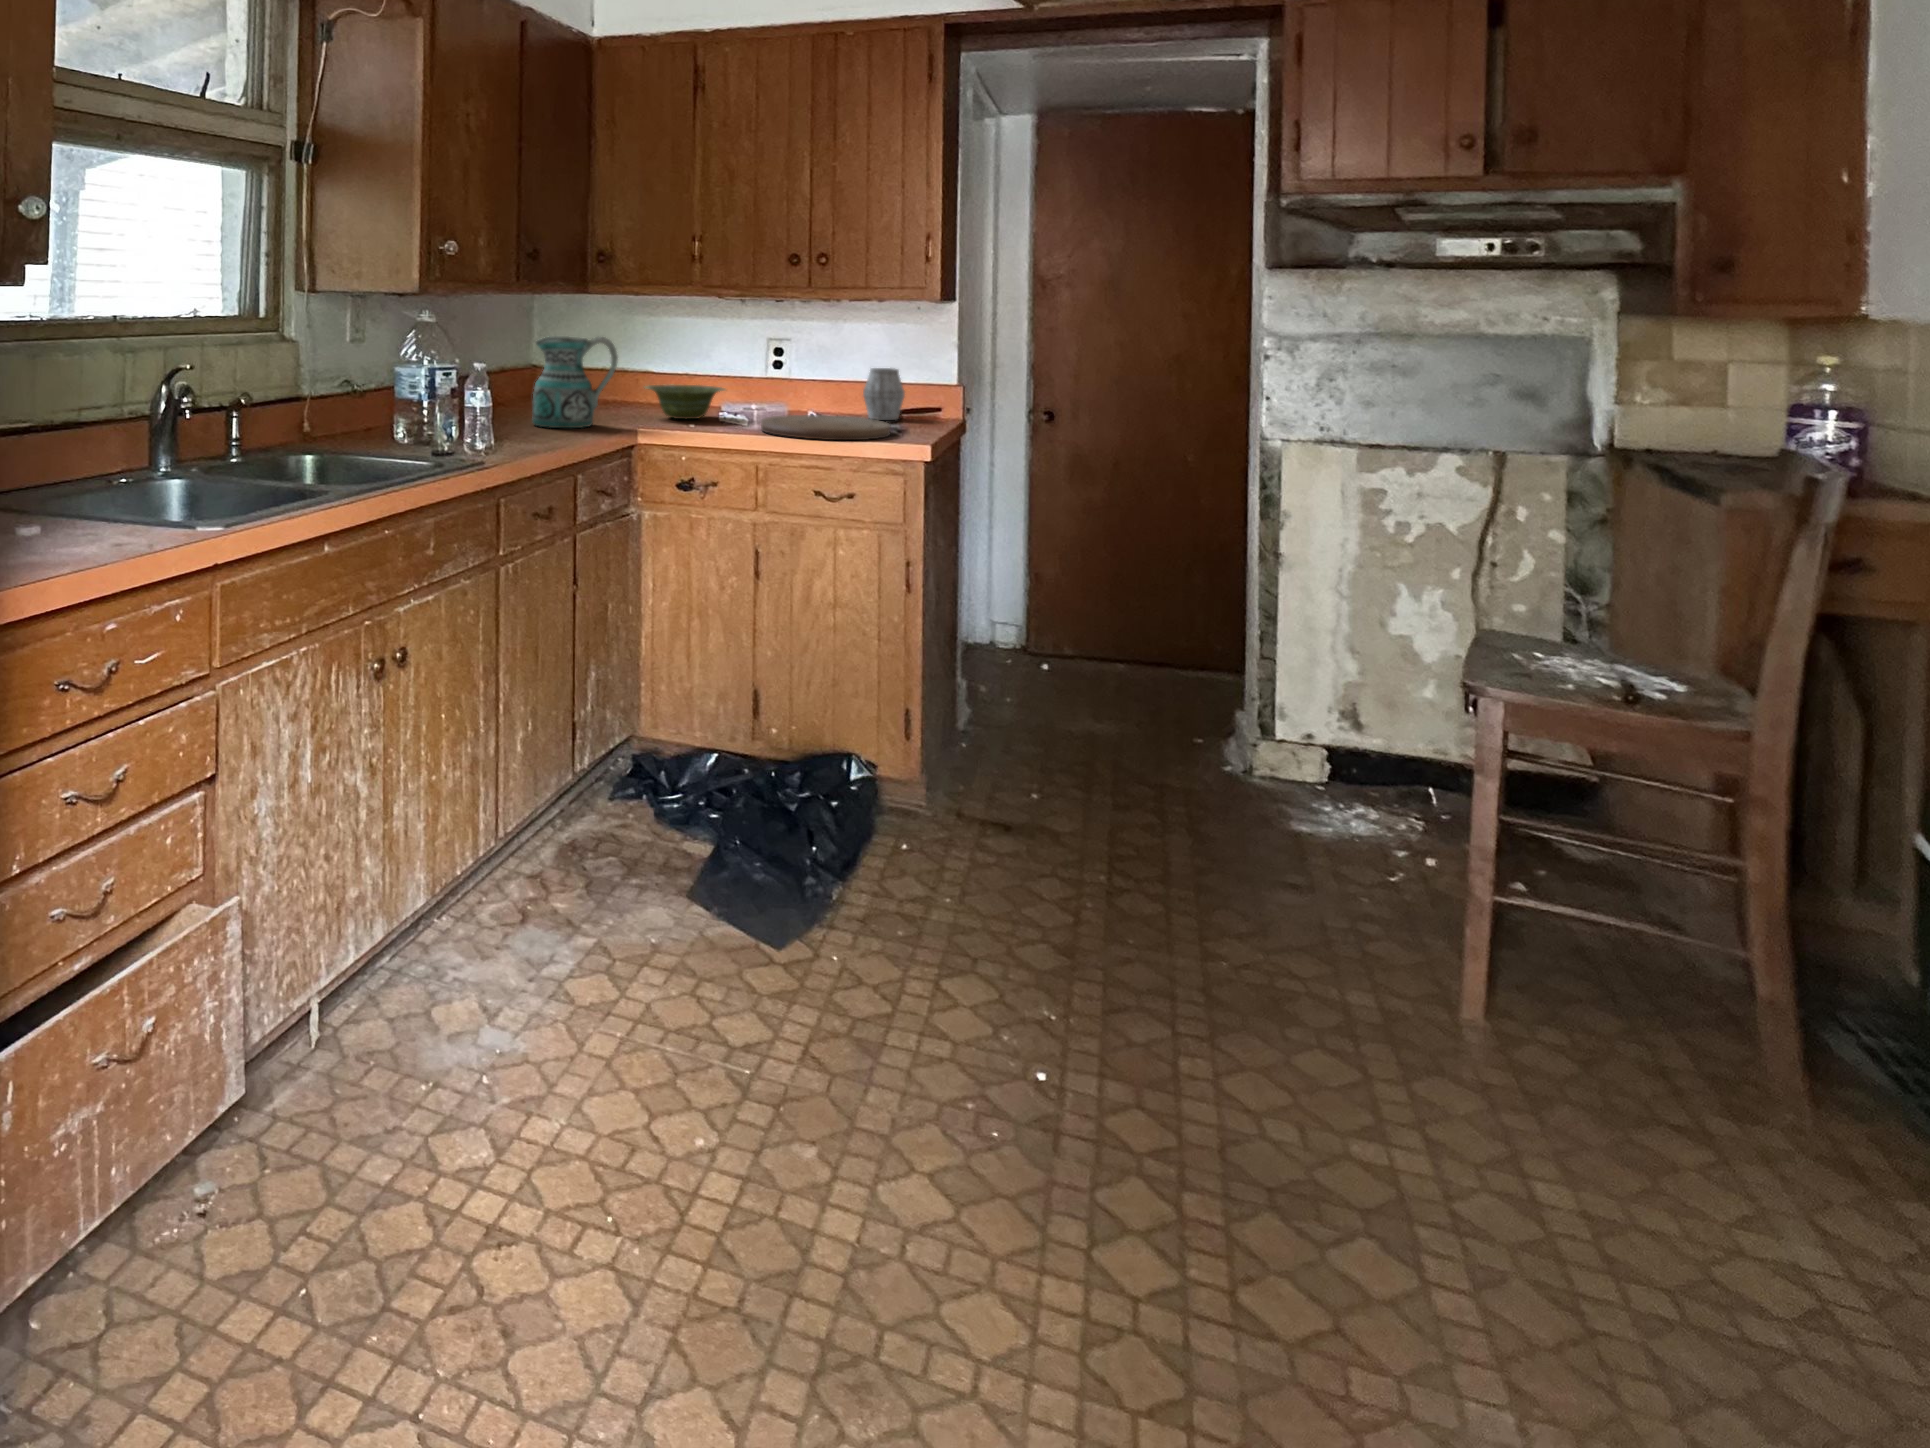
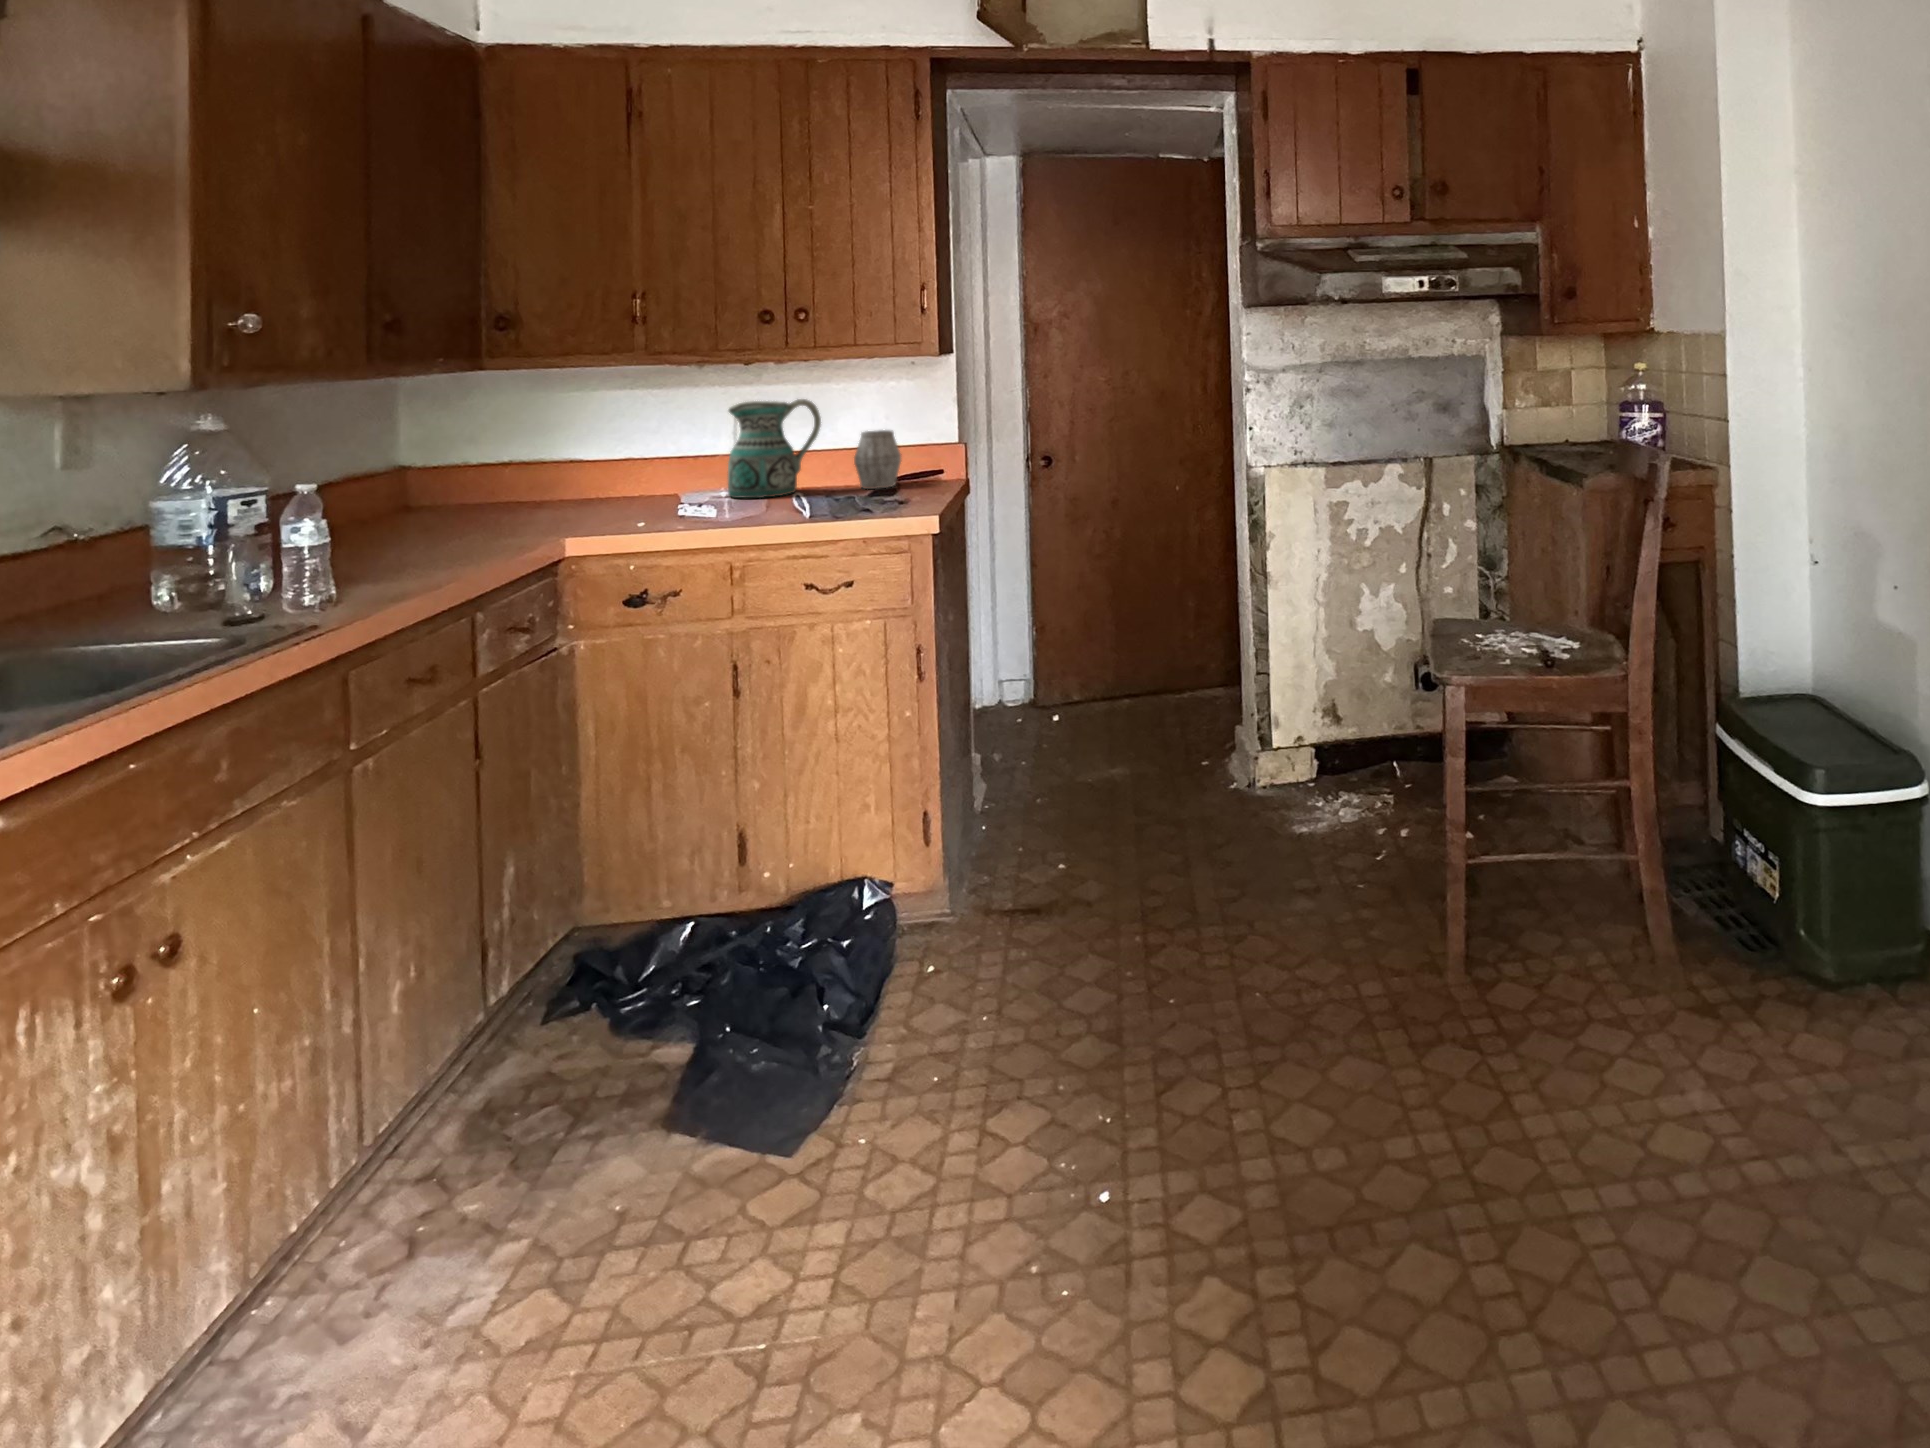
ceramic pitcher: present [532,336,618,428] -> present [728,399,821,498]
dish: present [645,384,725,419] -> none [571,471,687,517]
cutting board: present [761,415,890,440] -> none [733,491,890,525]

